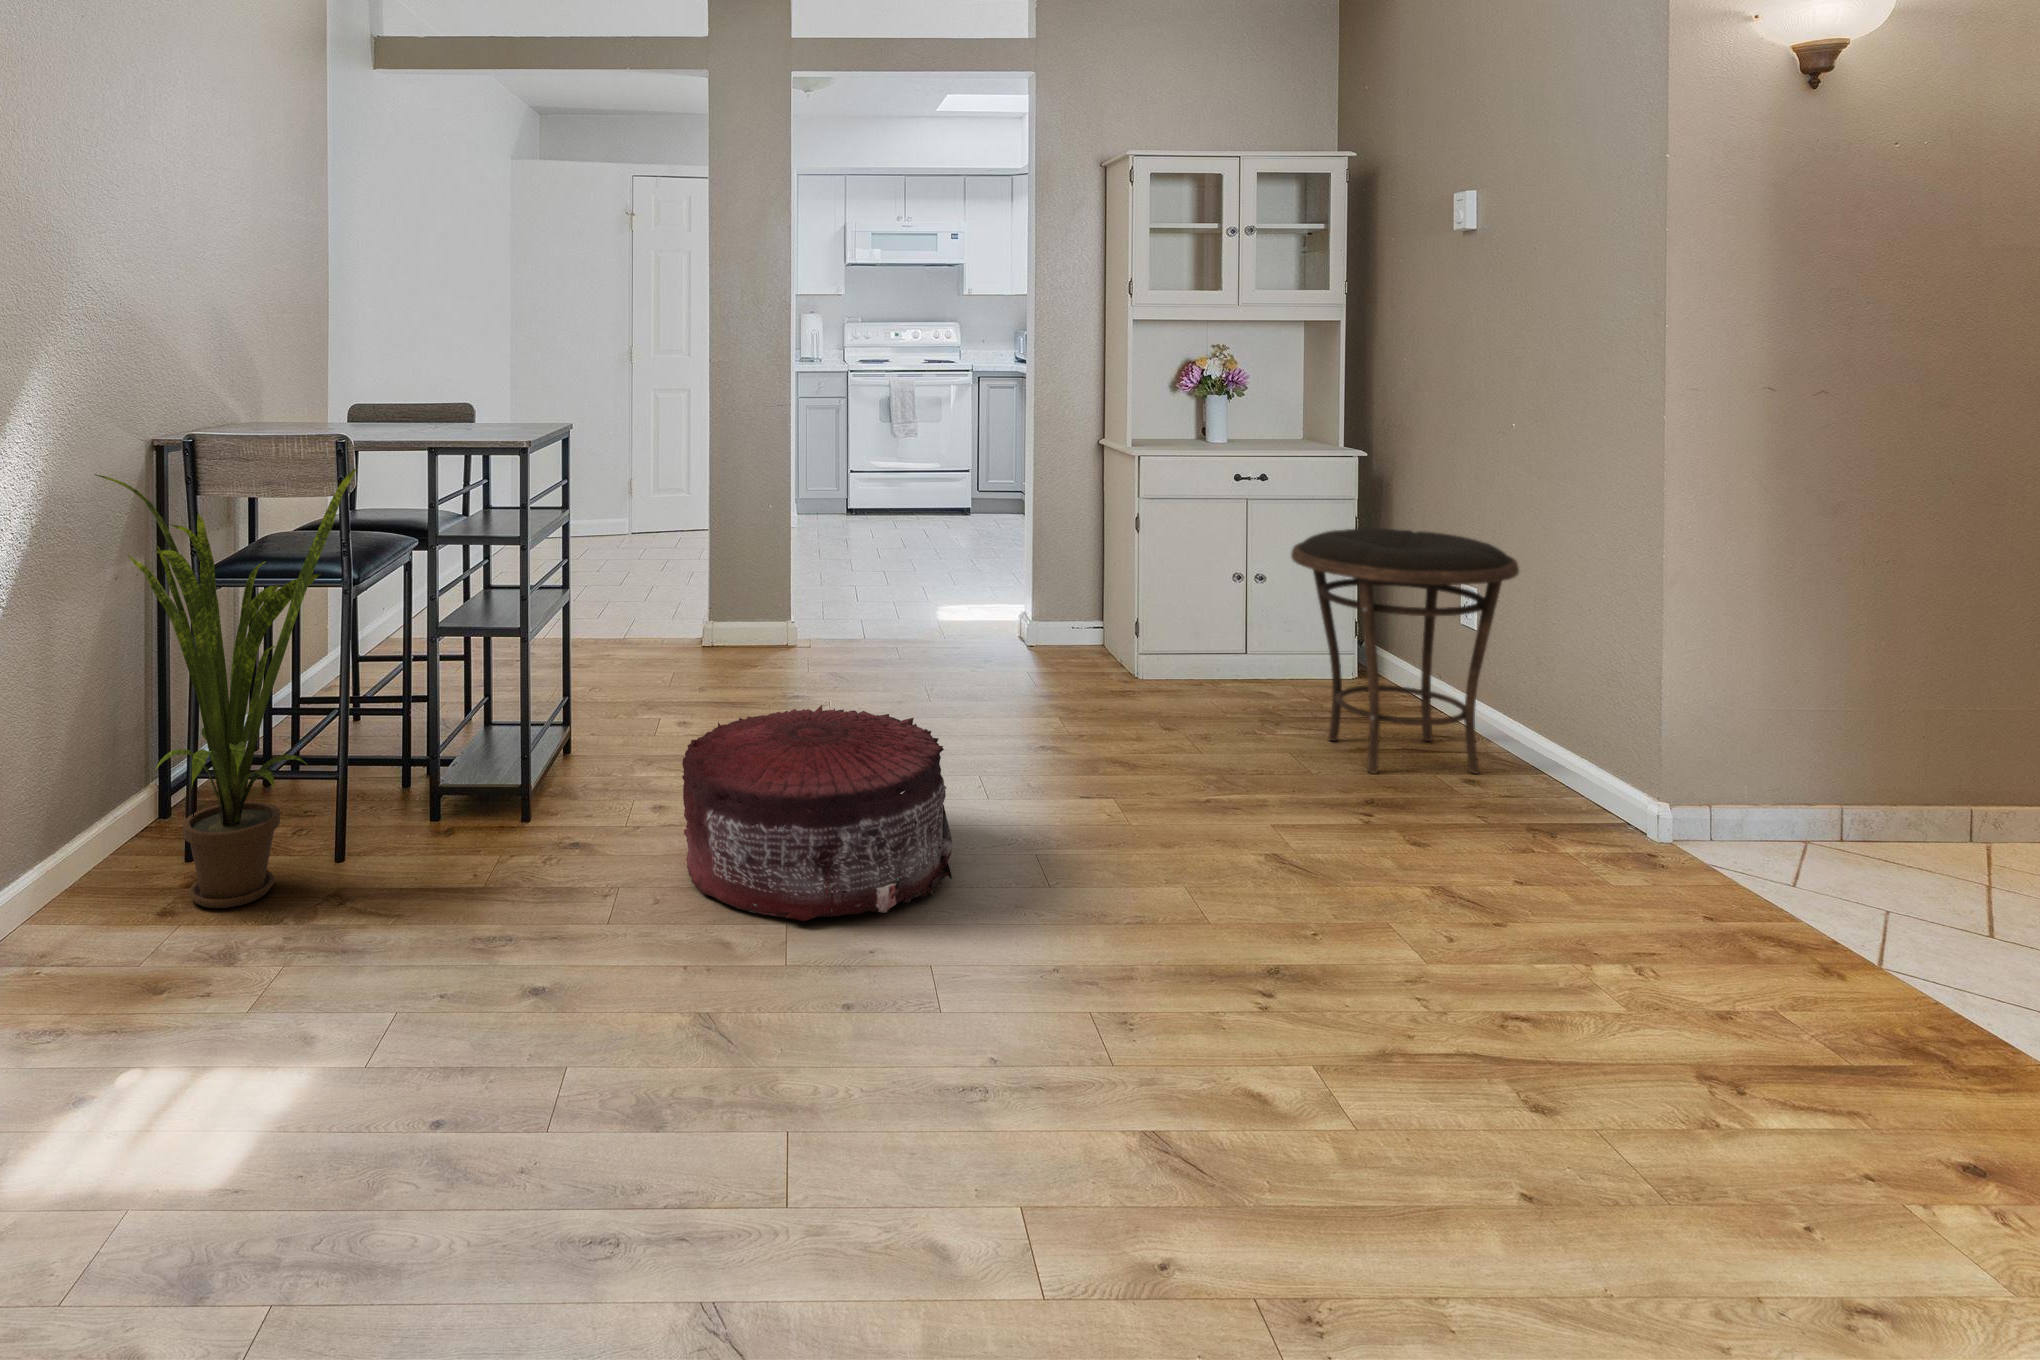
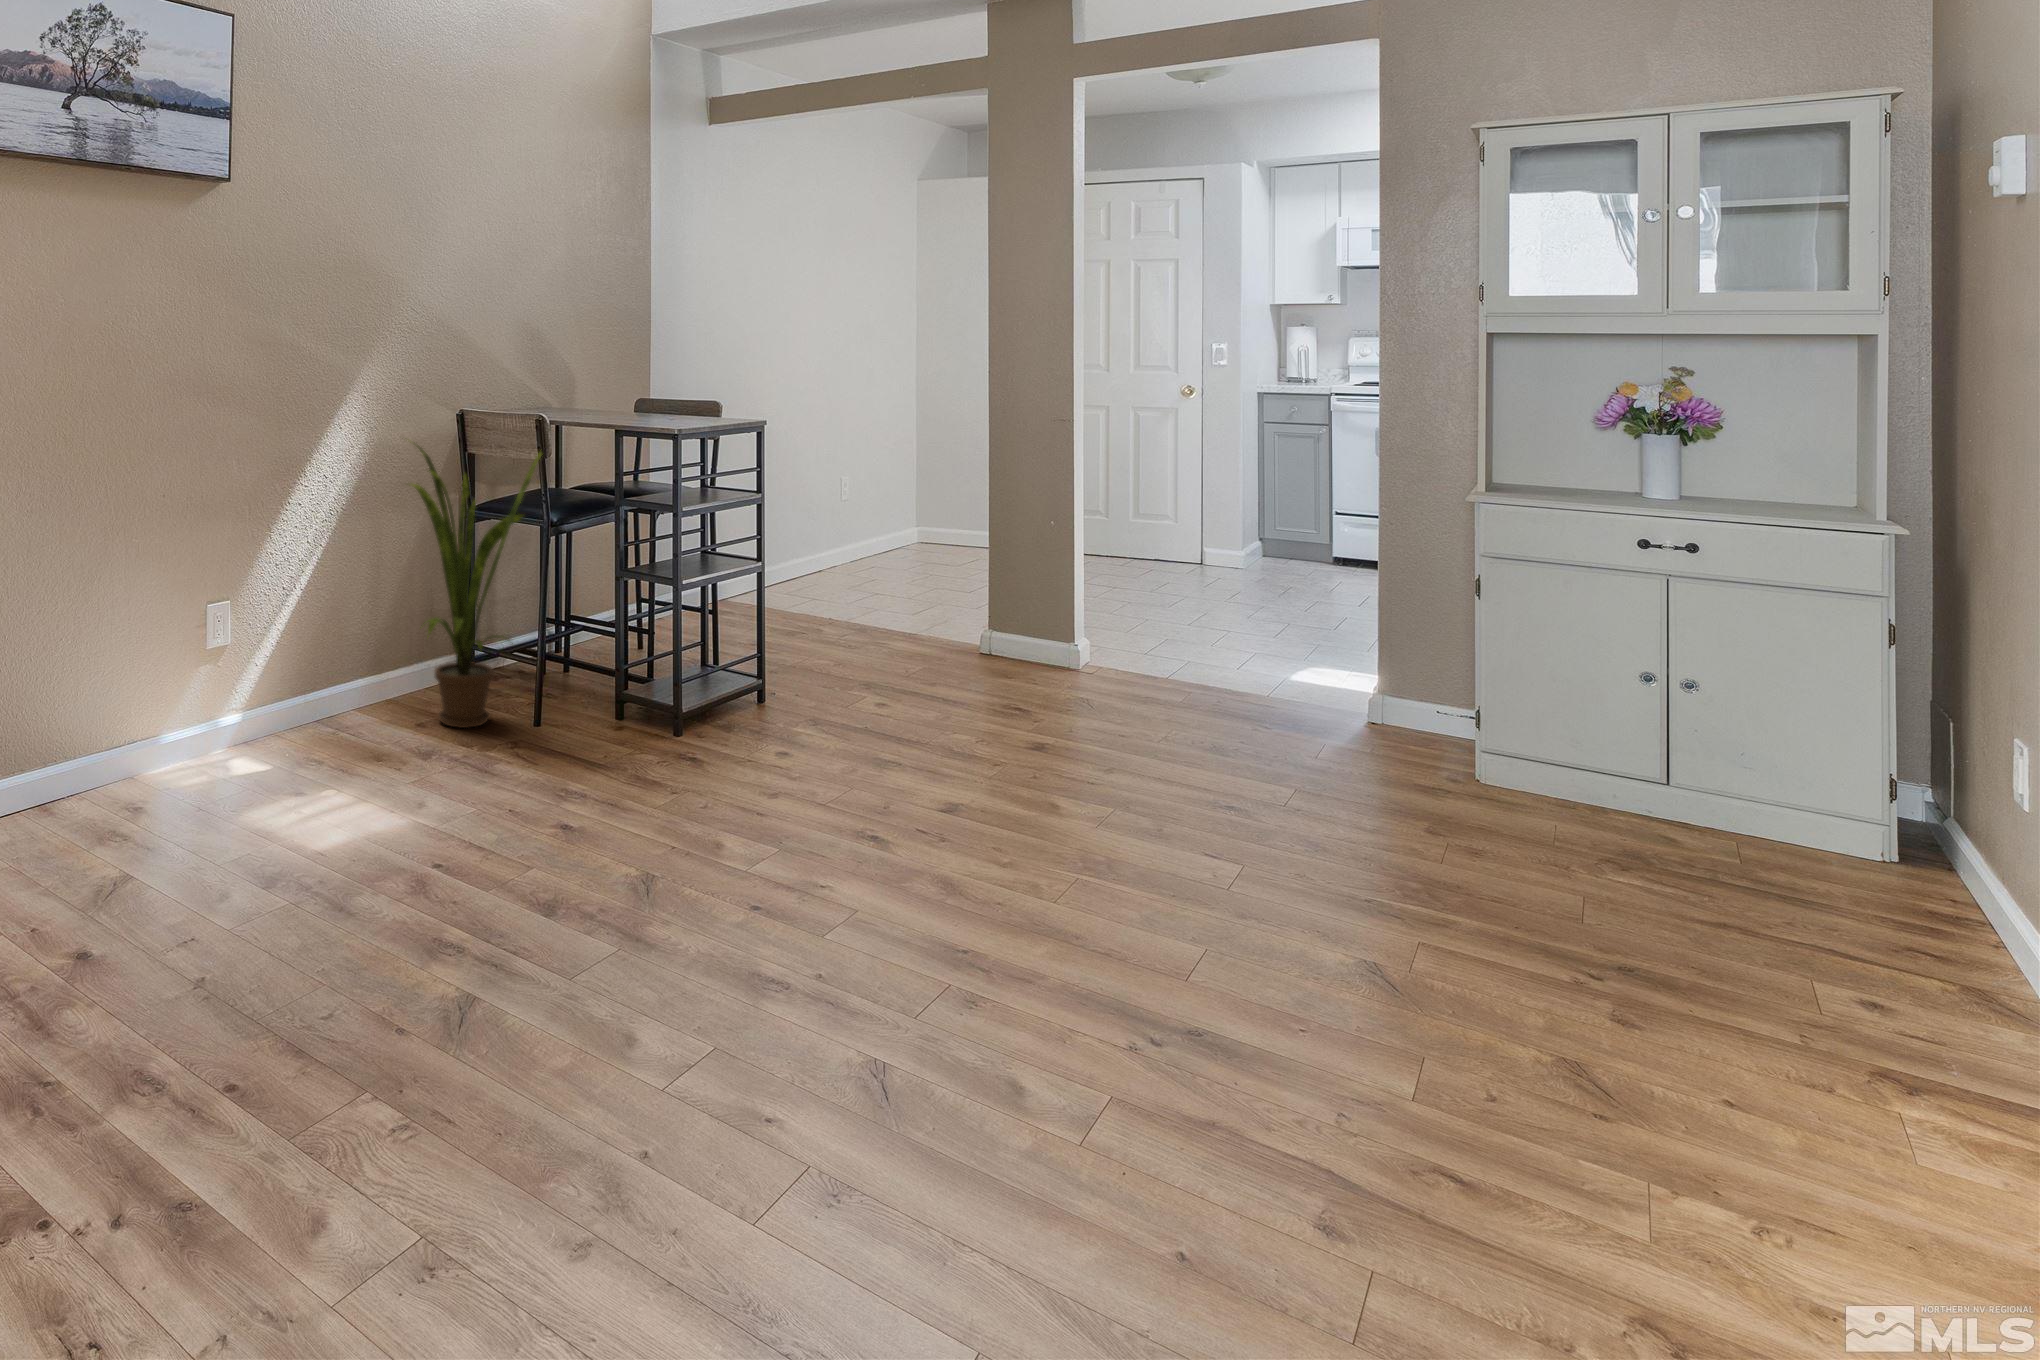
side table: present [1291,528,1519,774] -> none [1501,585,1840,897]
pouf: present [682,705,952,921] -> none [745,665,972,833]

